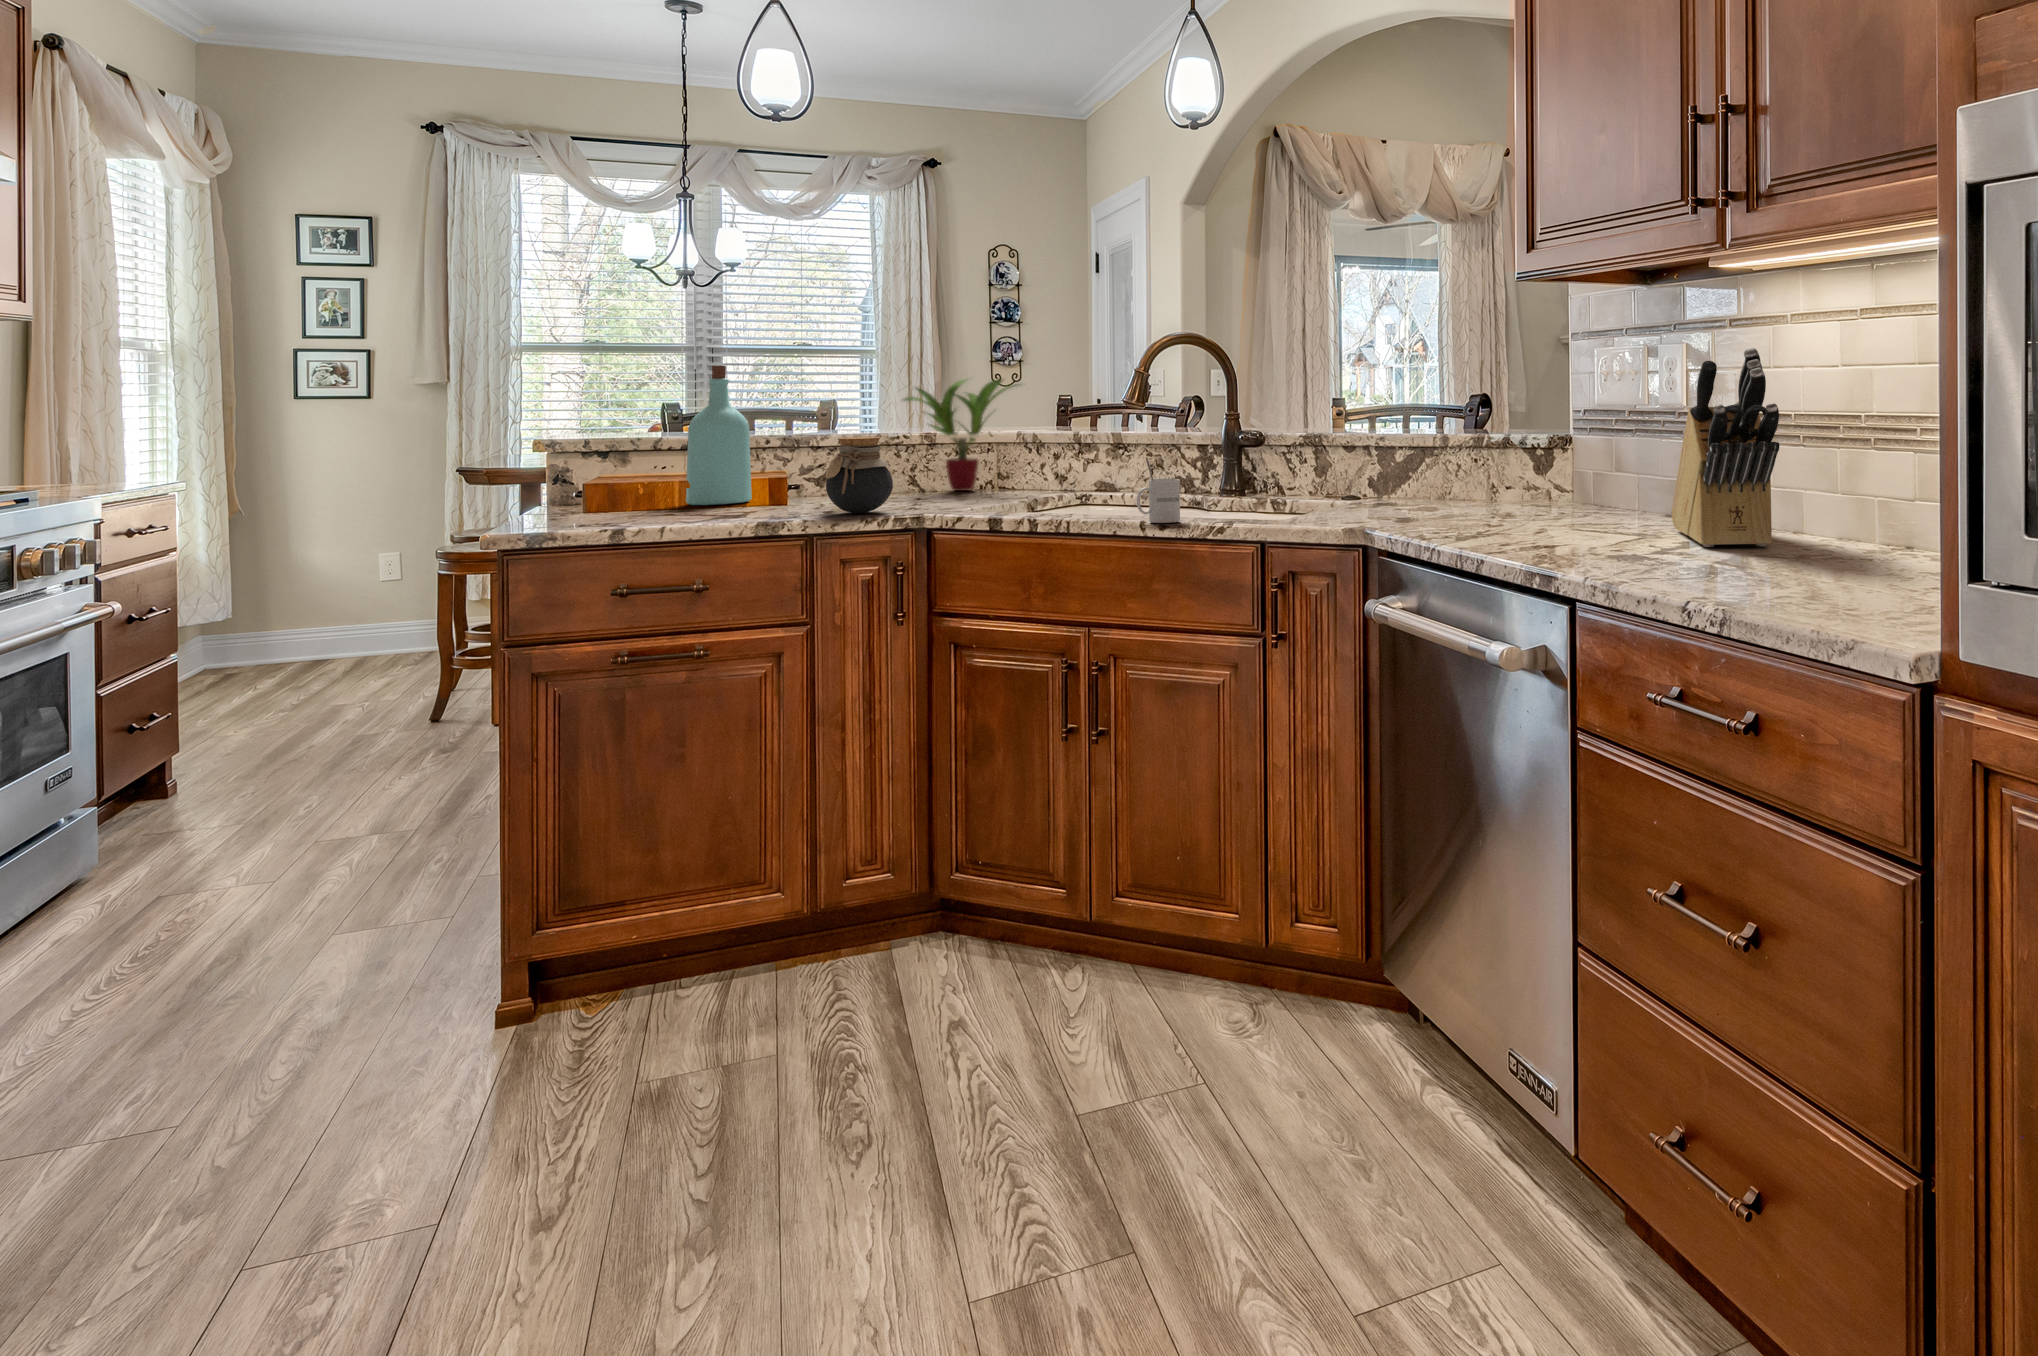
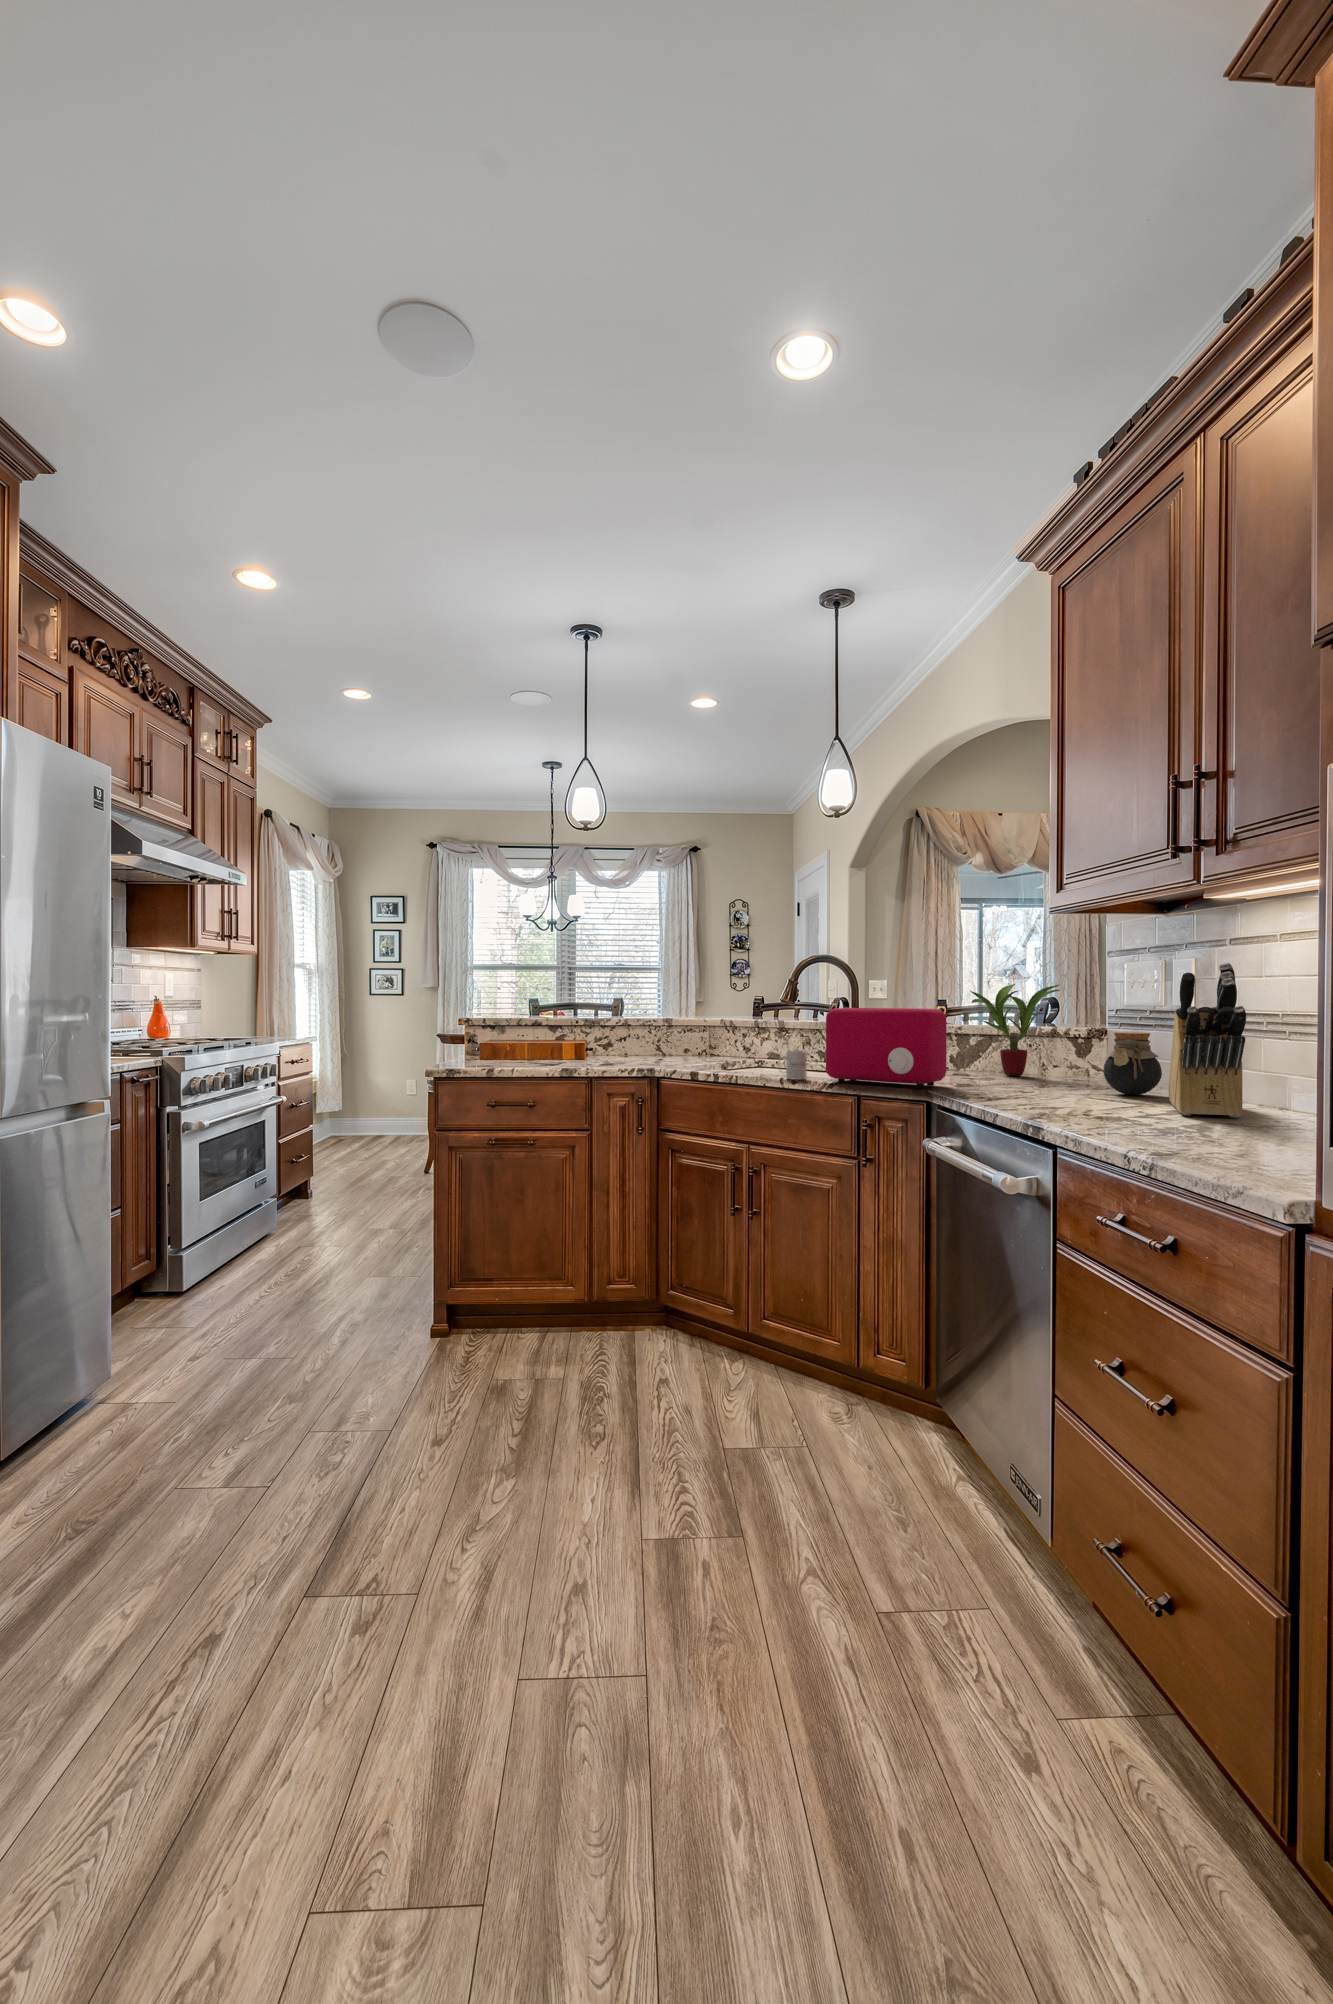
bottle: present [686,366,752,505] -> none [531,976,567,1058]
potted plant: present [904,379,1017,491] -> present [970,984,1059,1076]
toaster: none [1212,412,1384,526] -> present [826,1008,947,1088]
jar: present [825,437,893,513] -> present [1103,1032,1162,1095]

